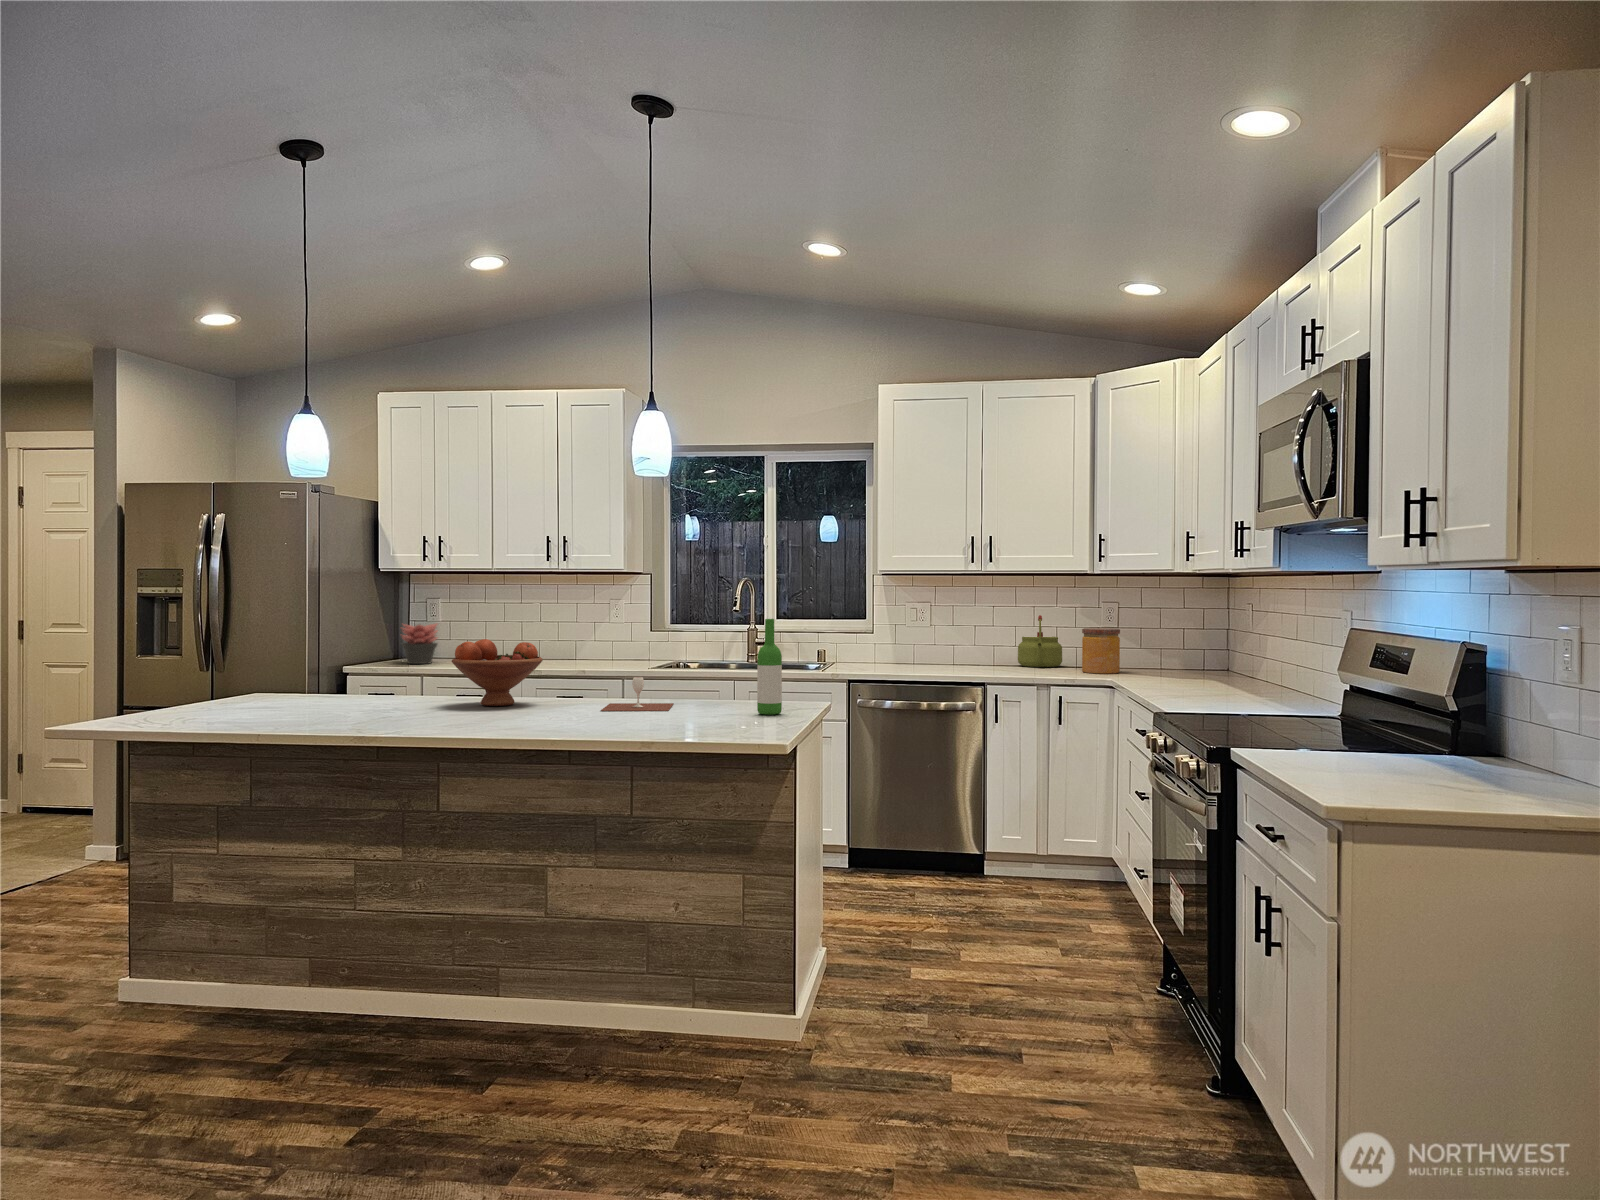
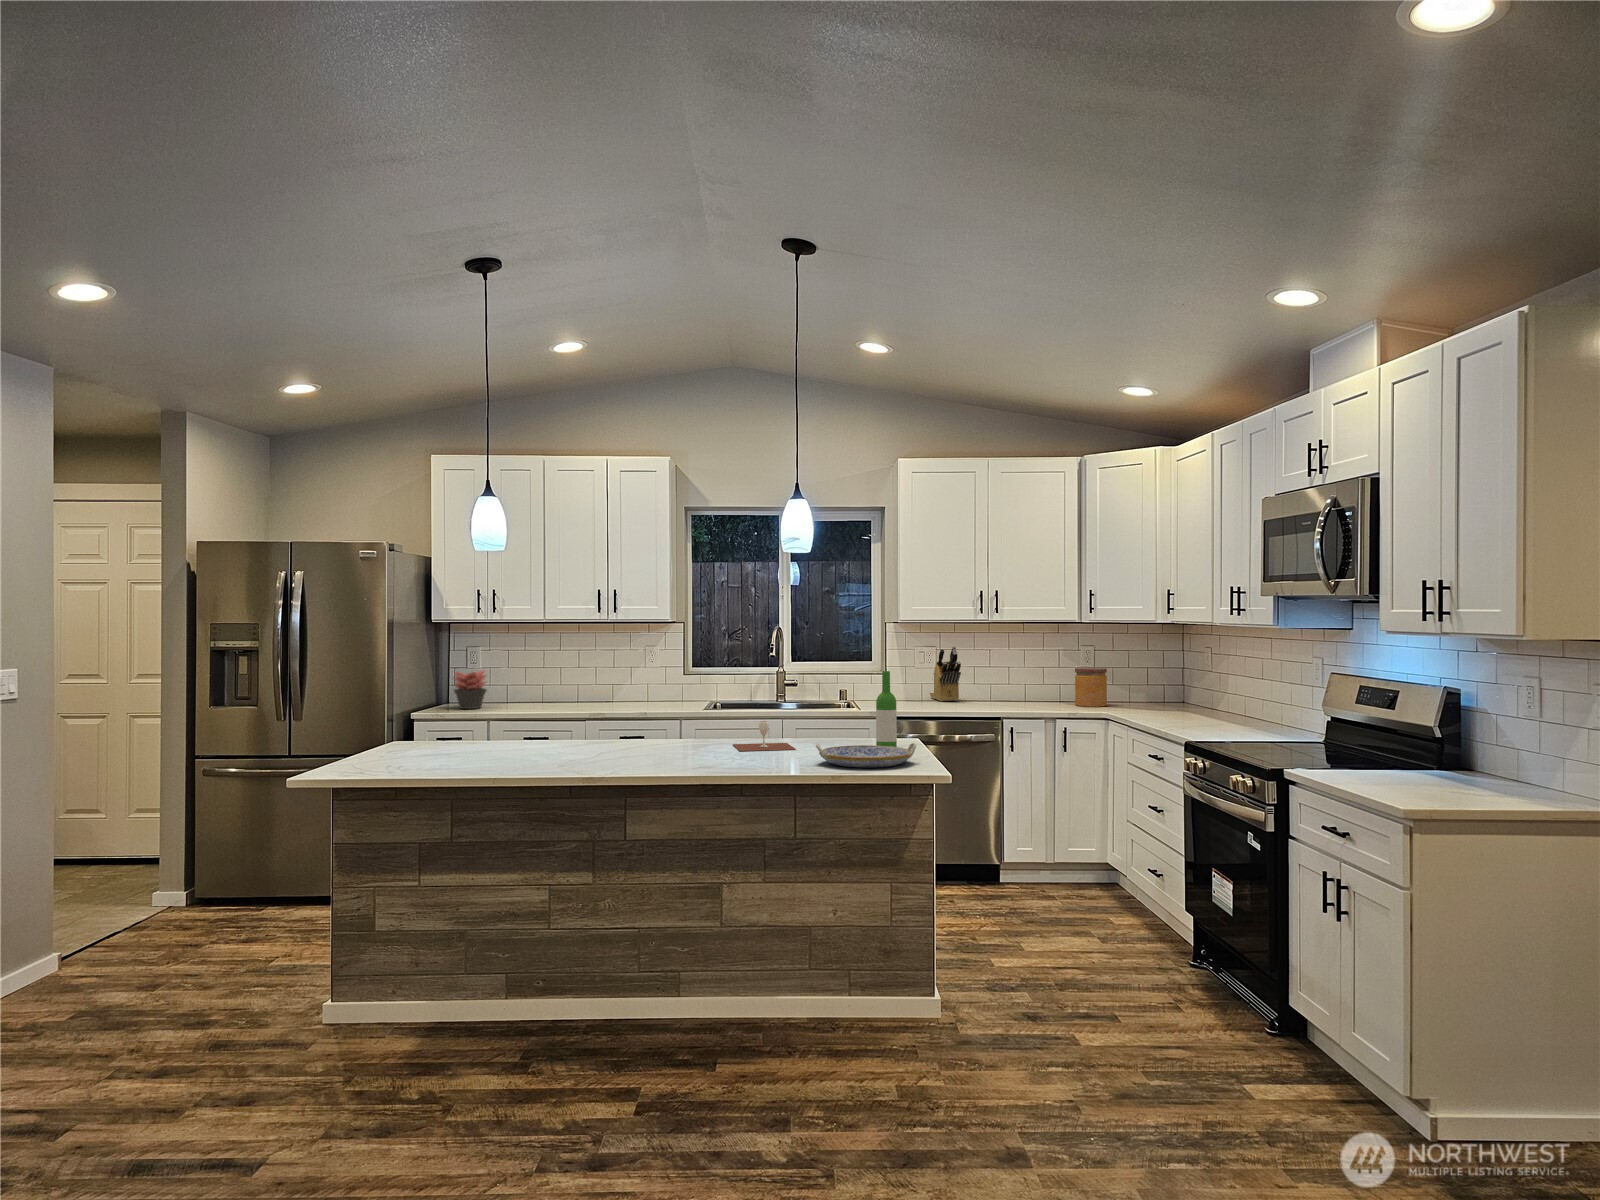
knife block: none [927,602,953,665] -> present [930,646,961,701]
kettle: present [1018,615,1062,667] -> none [1012,656,1051,701]
fruit bowl: present [452,639,543,706] -> none [598,690,676,749]
serving tray: none [652,702,775,732] -> present [816,743,916,768]

